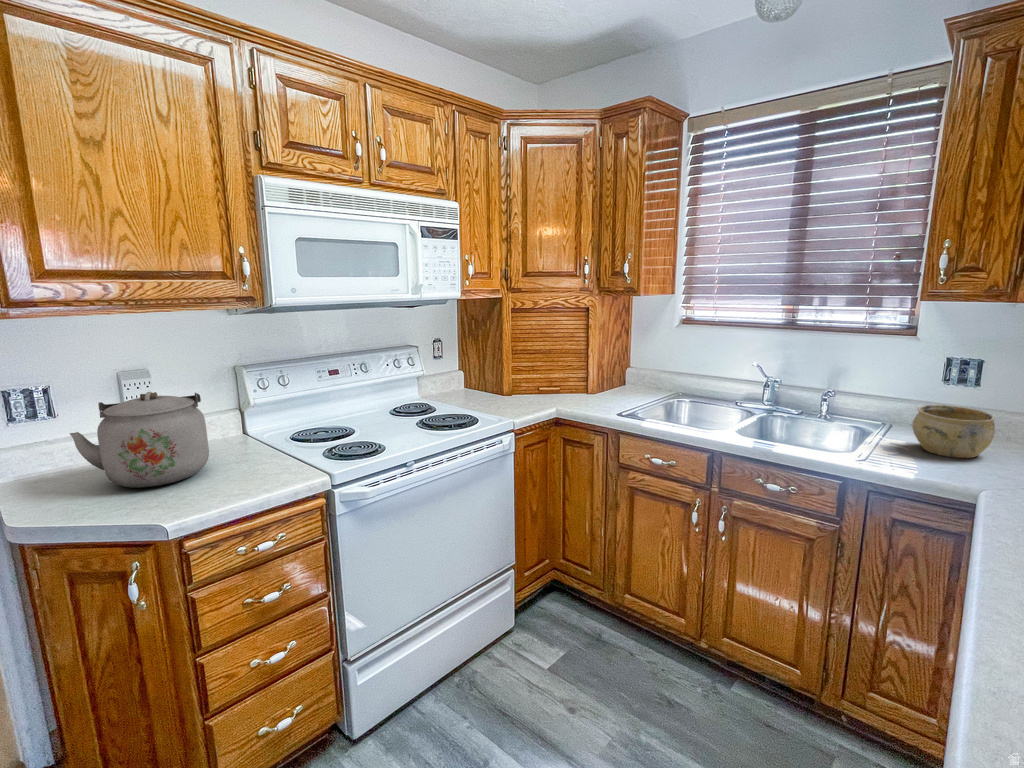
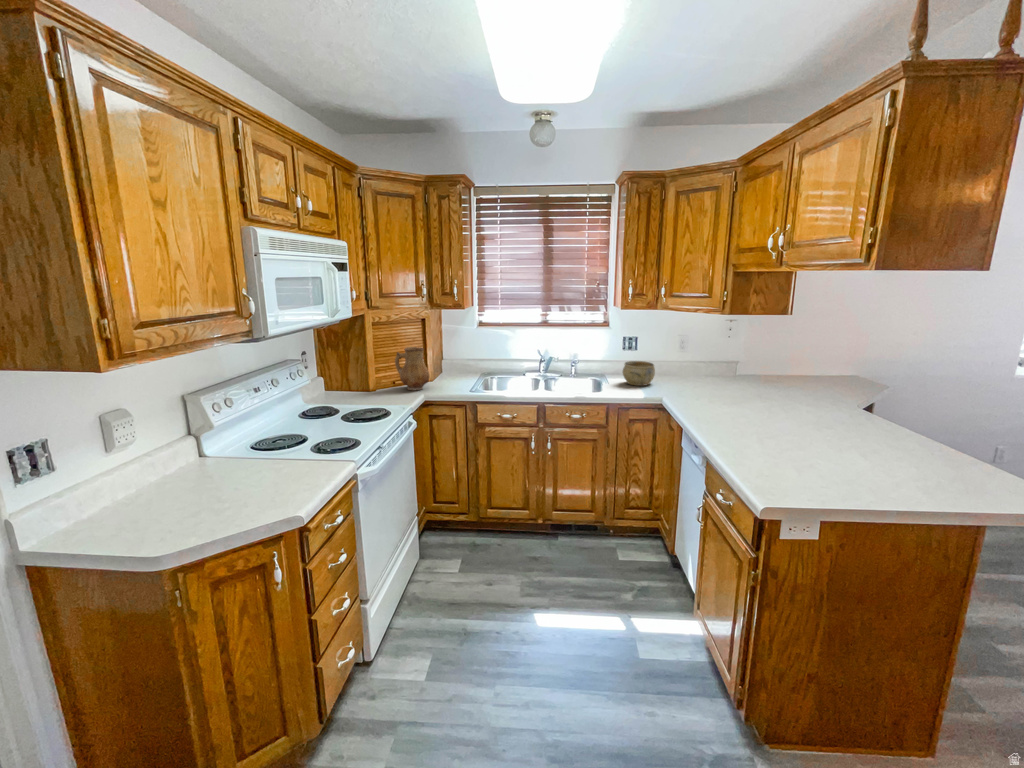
ceramic pitcher: none [536,344,578,402] -> present [395,347,430,390]
kettle: present [70,392,209,488] -> none [143,415,257,503]

